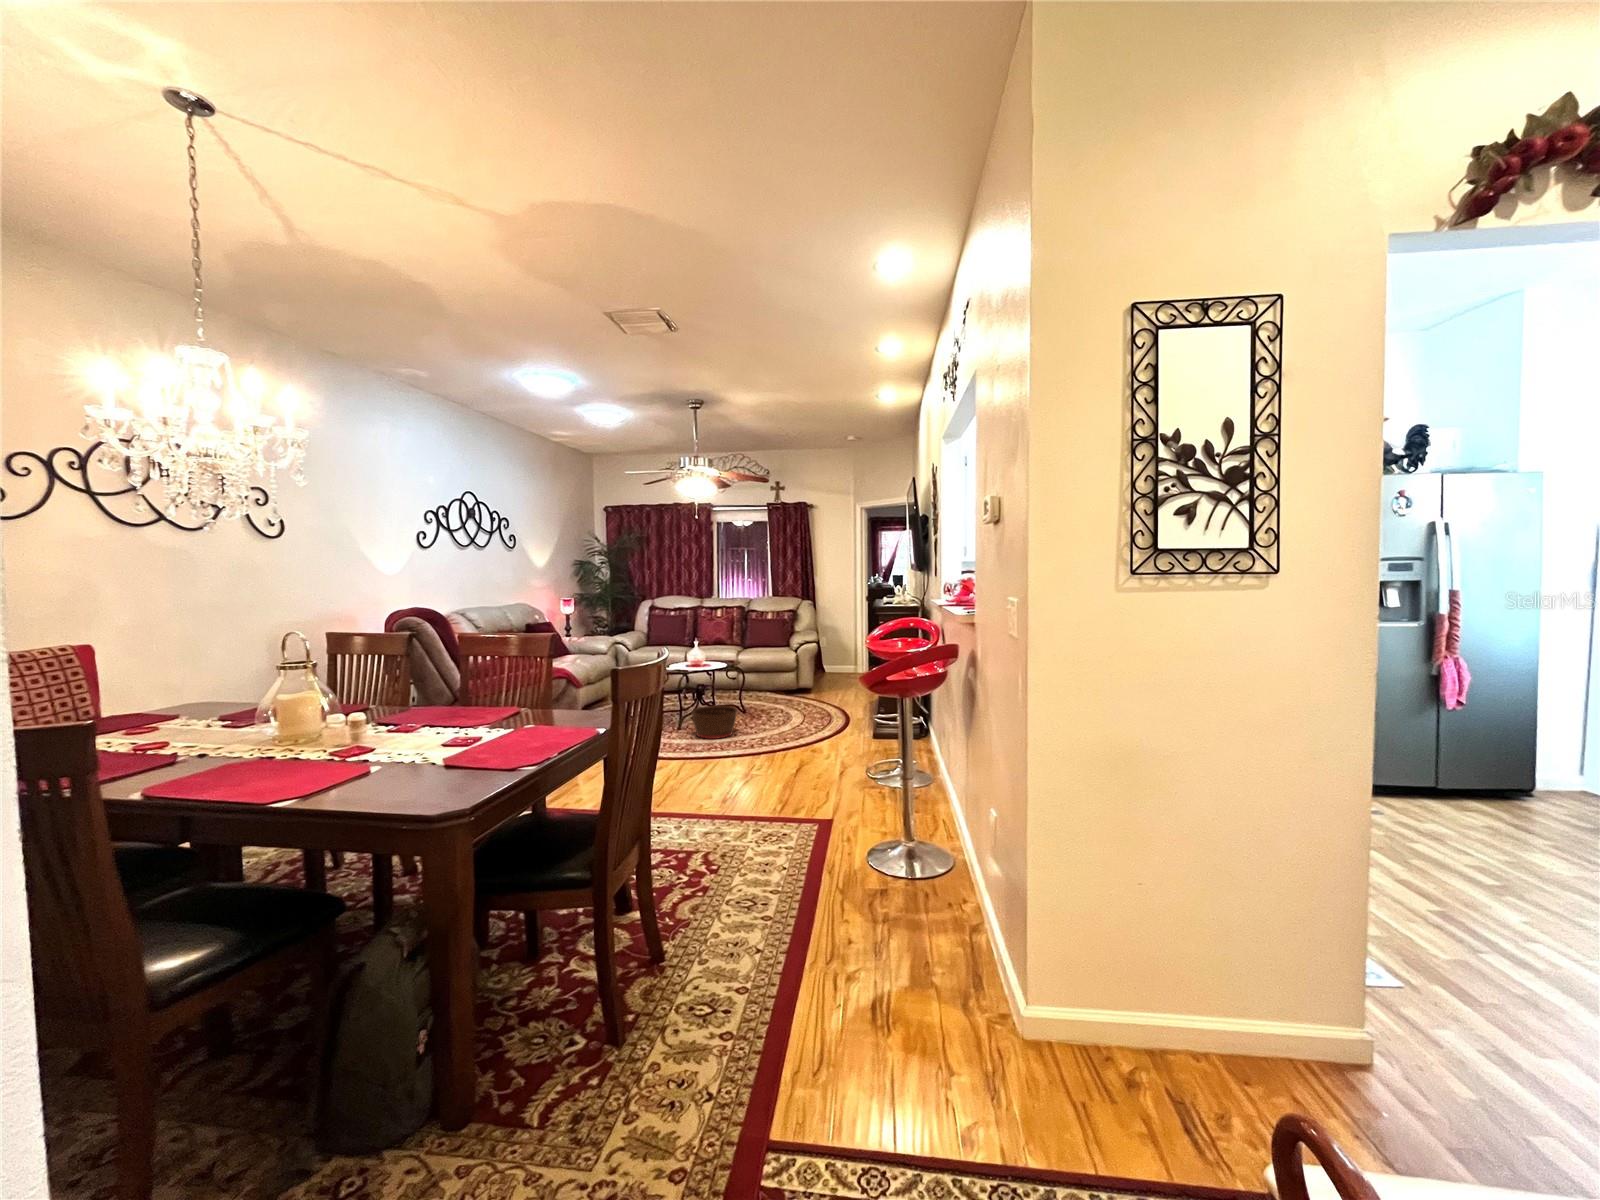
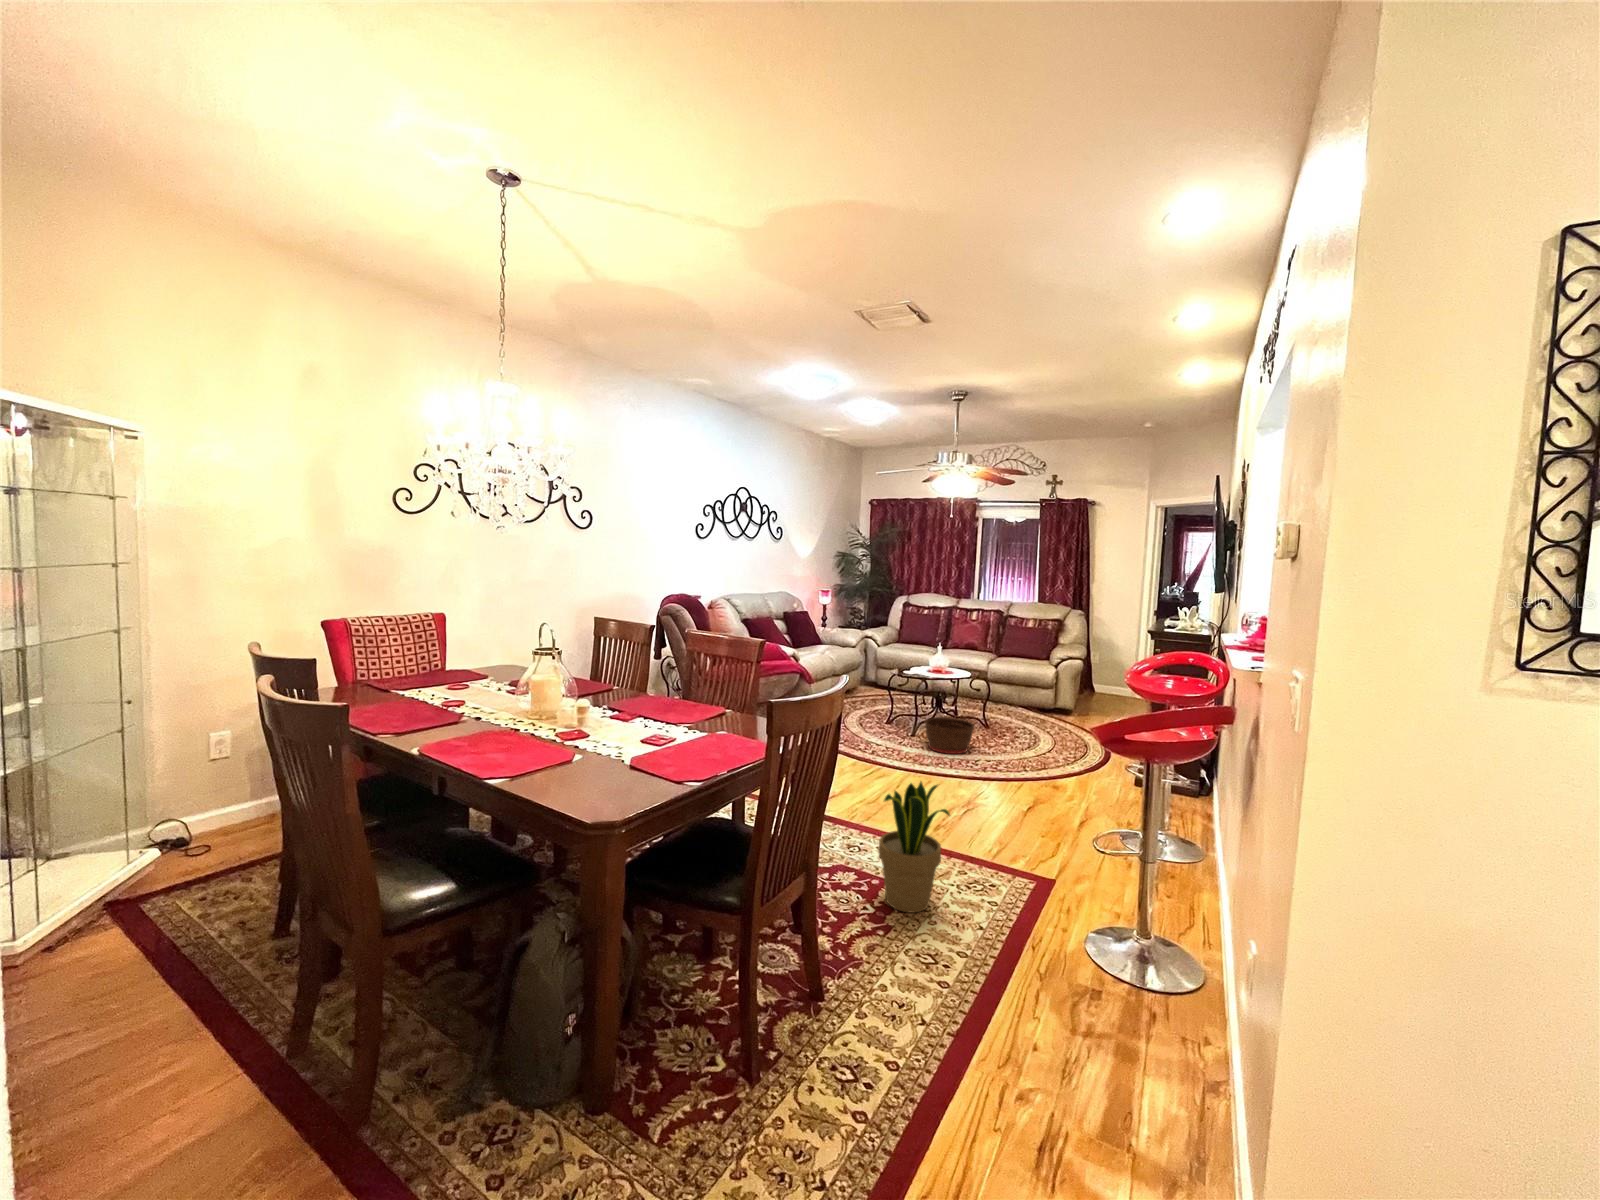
potted plant: none [686,751,751,872] -> present [879,782,950,912]

